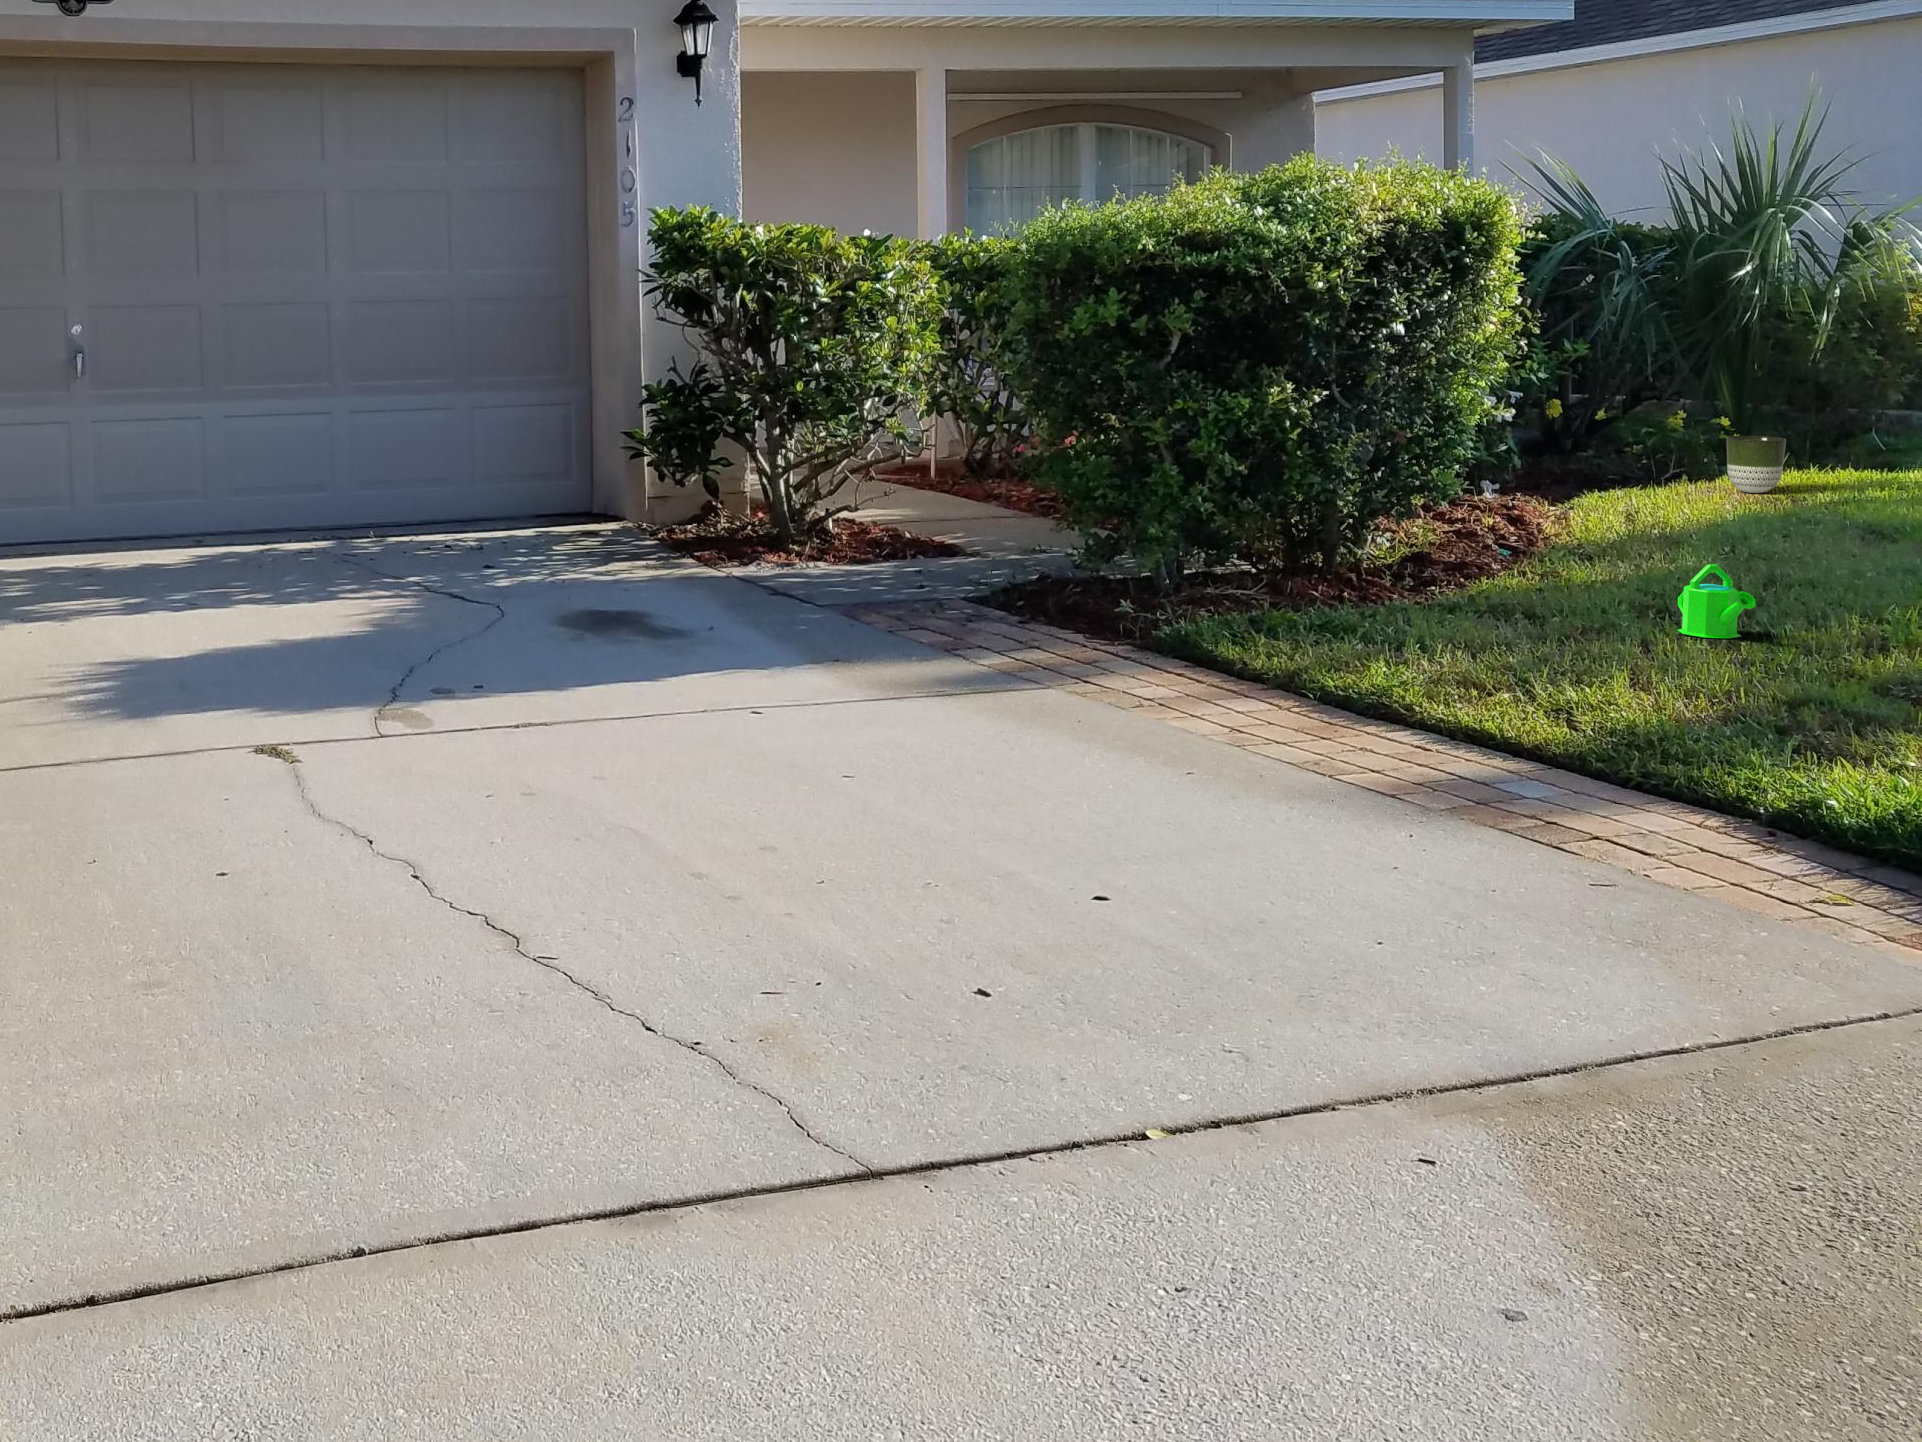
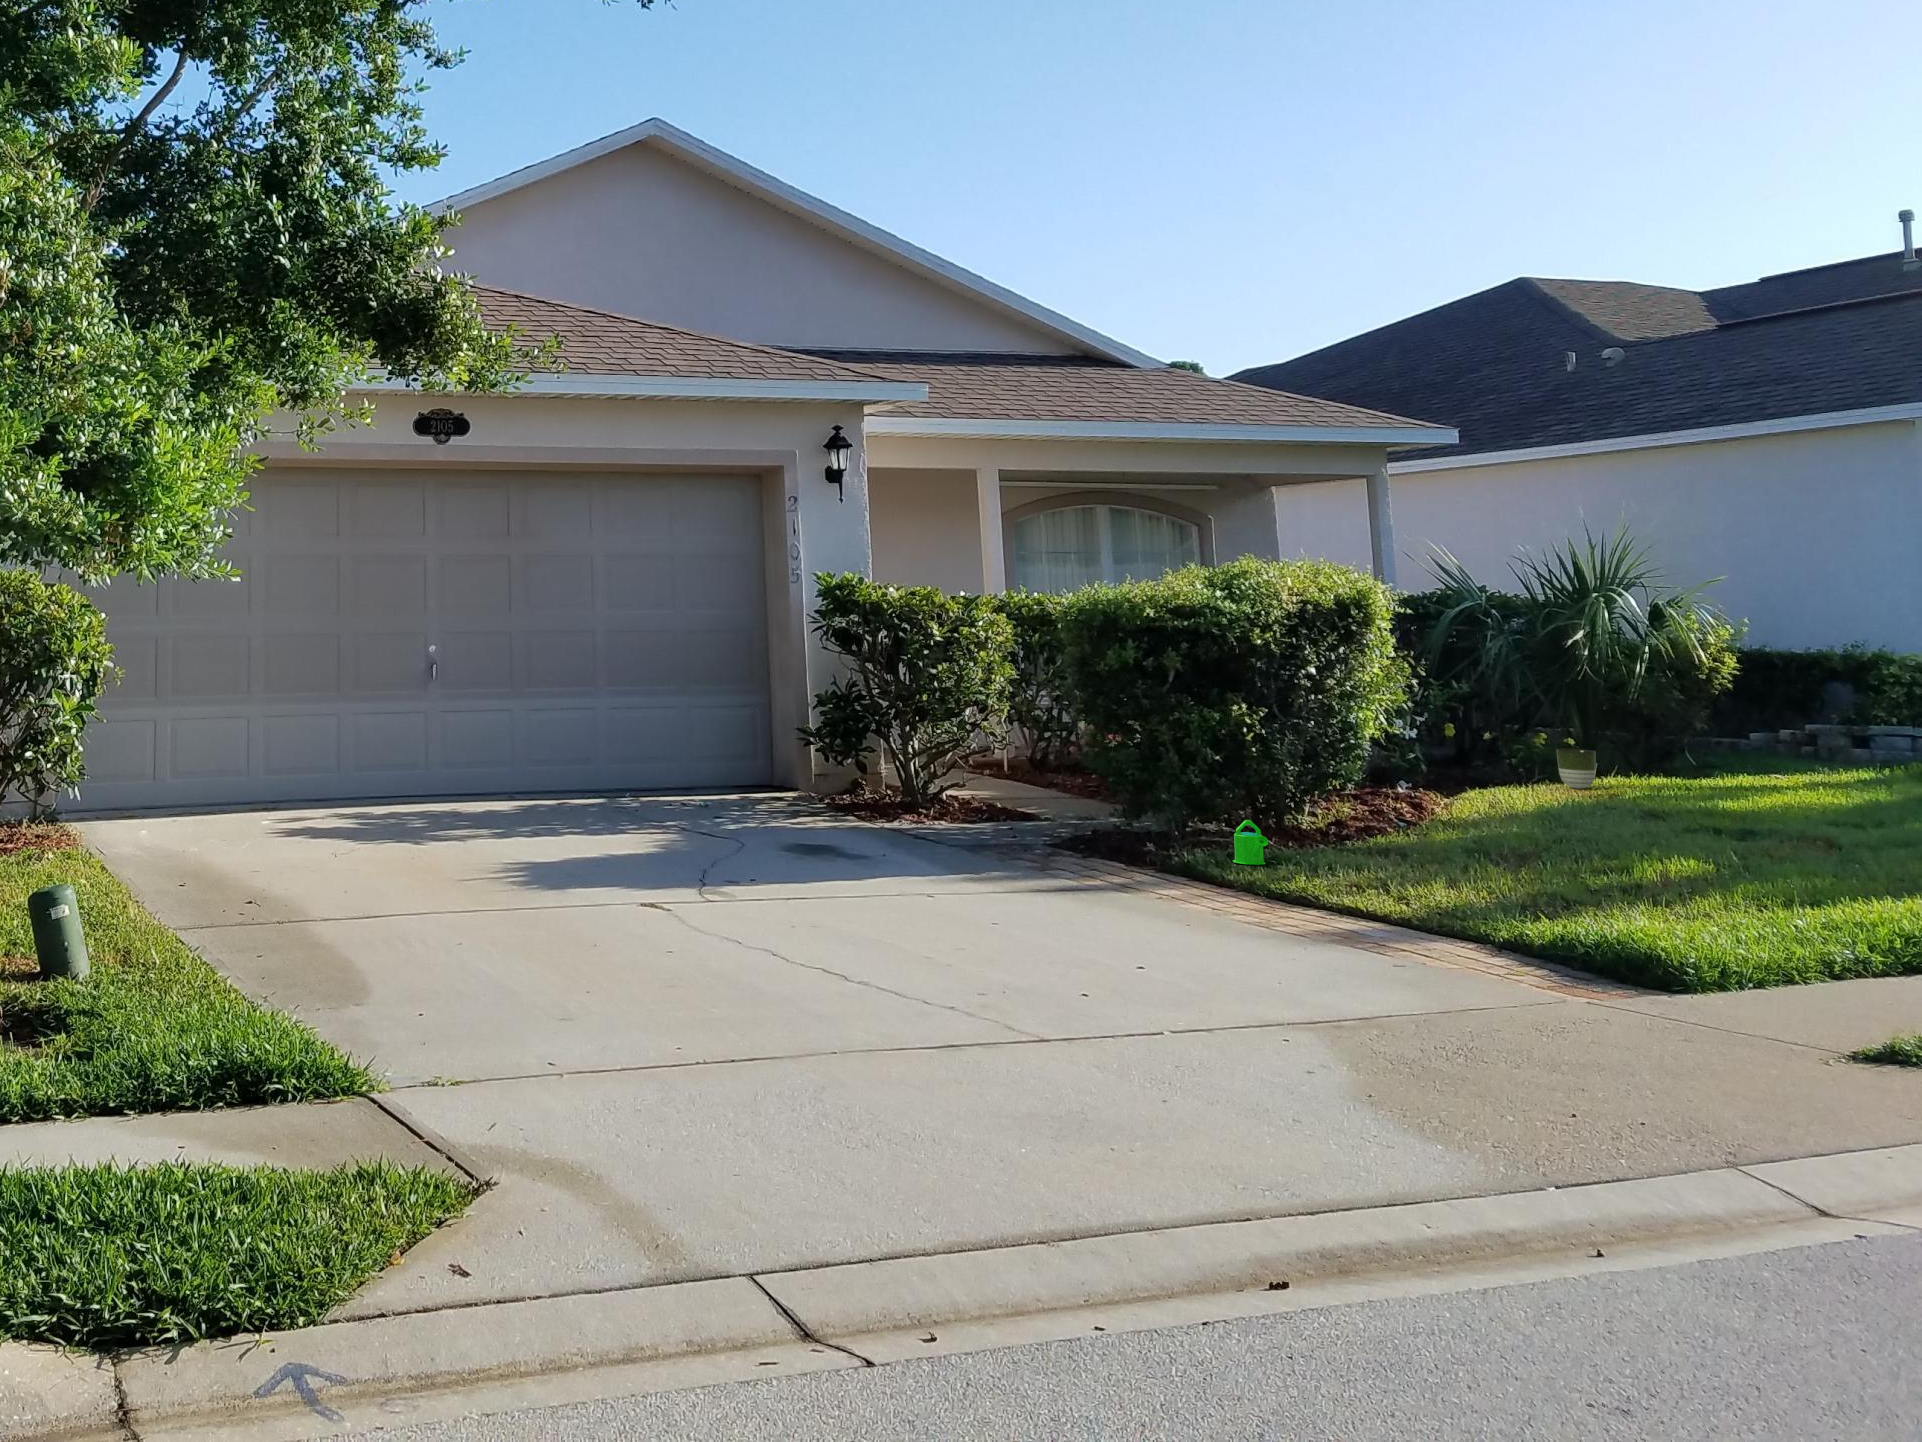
watering can: present [1678,564,1756,638] -> present [1233,820,1268,865]

